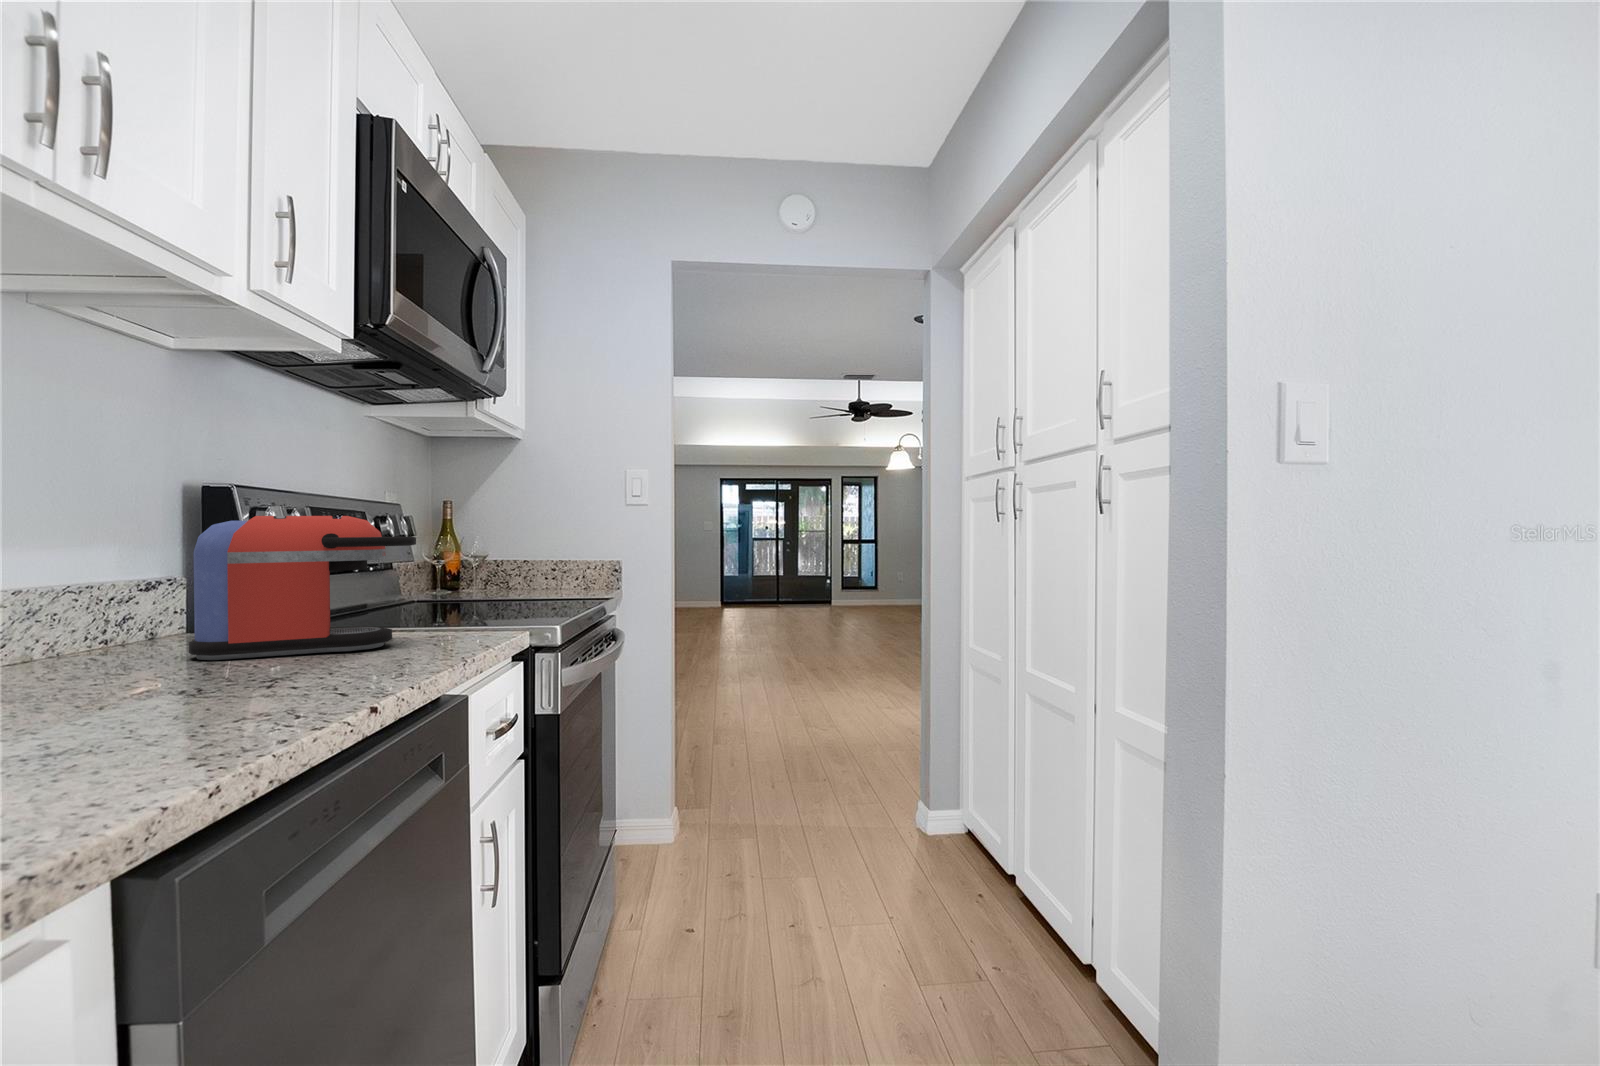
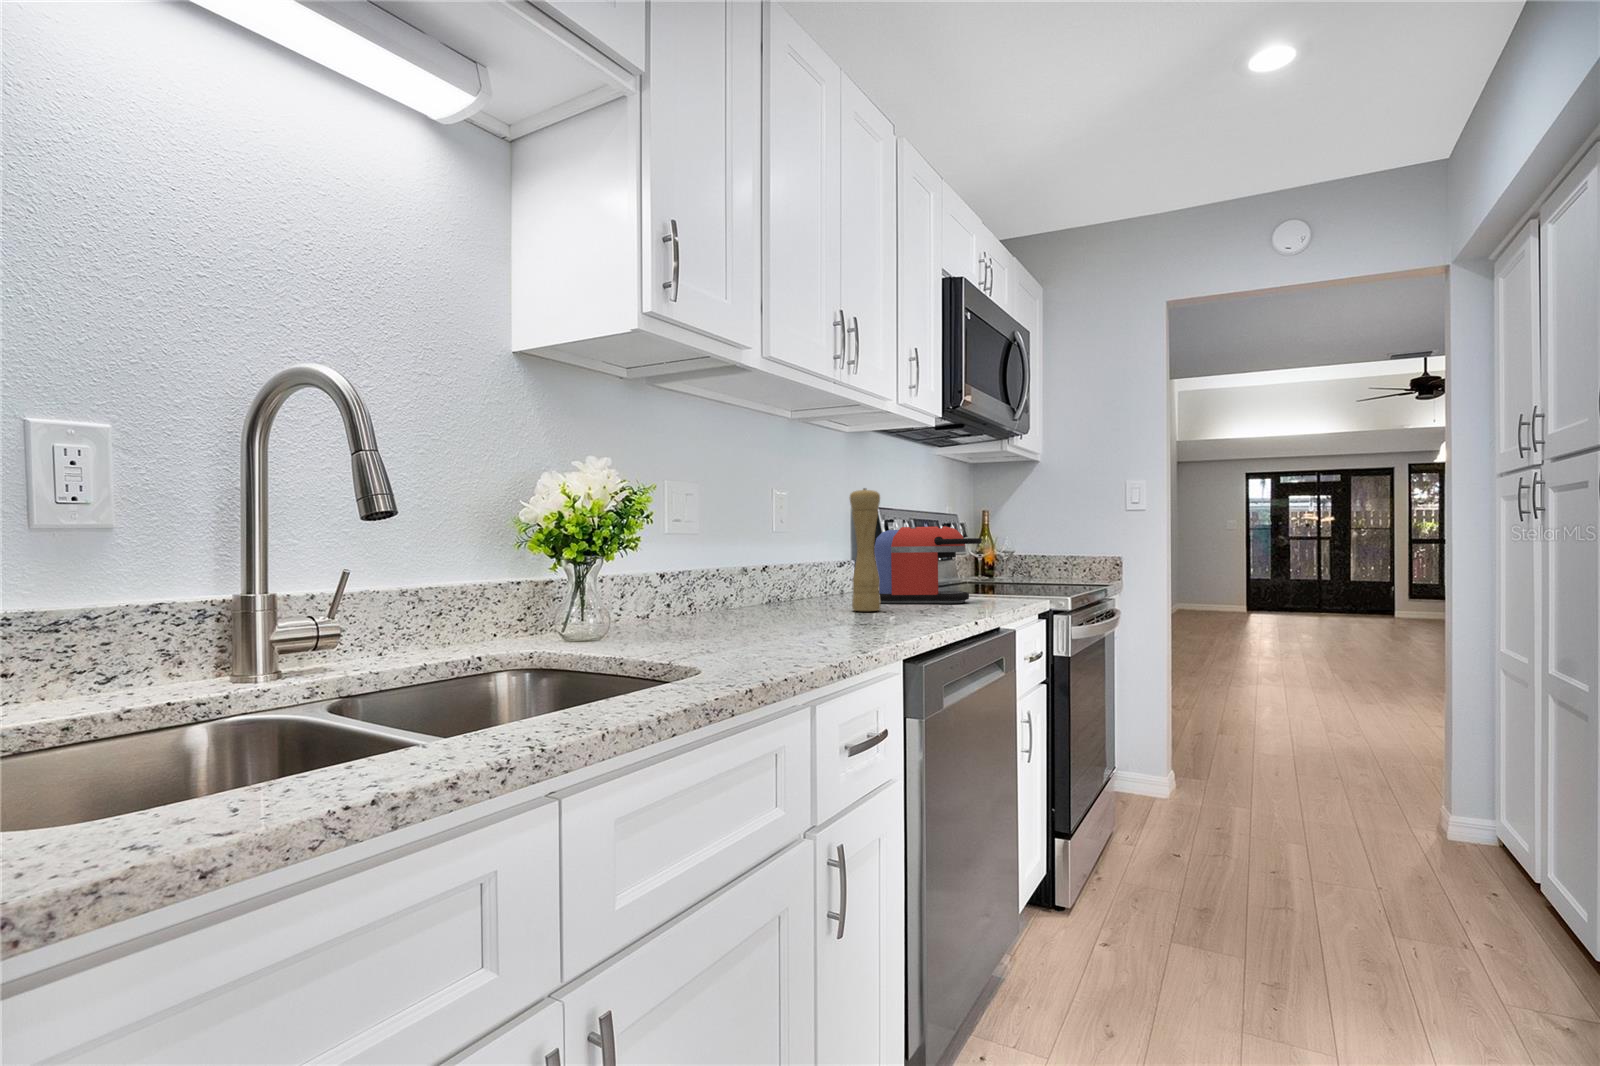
pepper mill: none [90,429,175,693] -> present [850,488,881,611]

